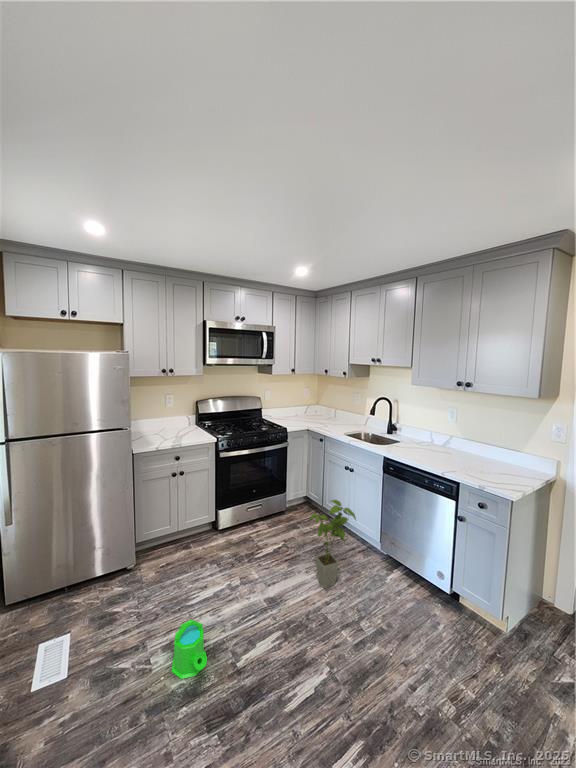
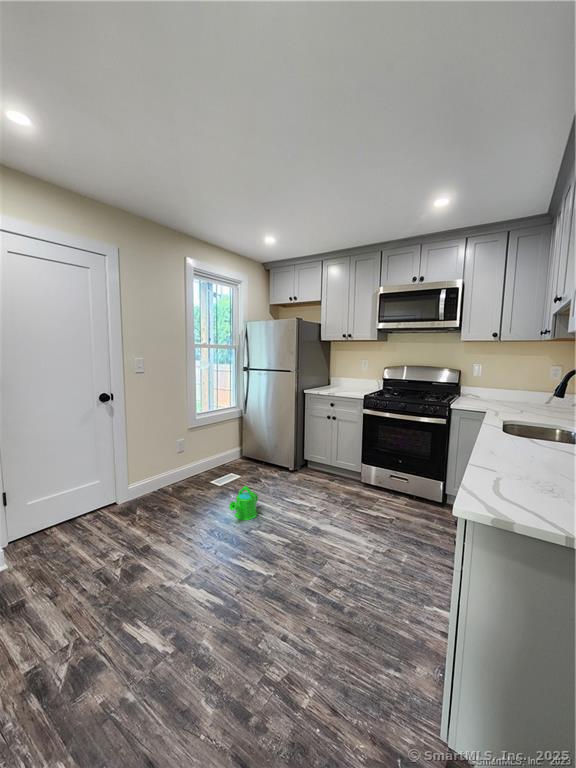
house plant: present [310,500,356,588] -> none [352,464,408,562]

